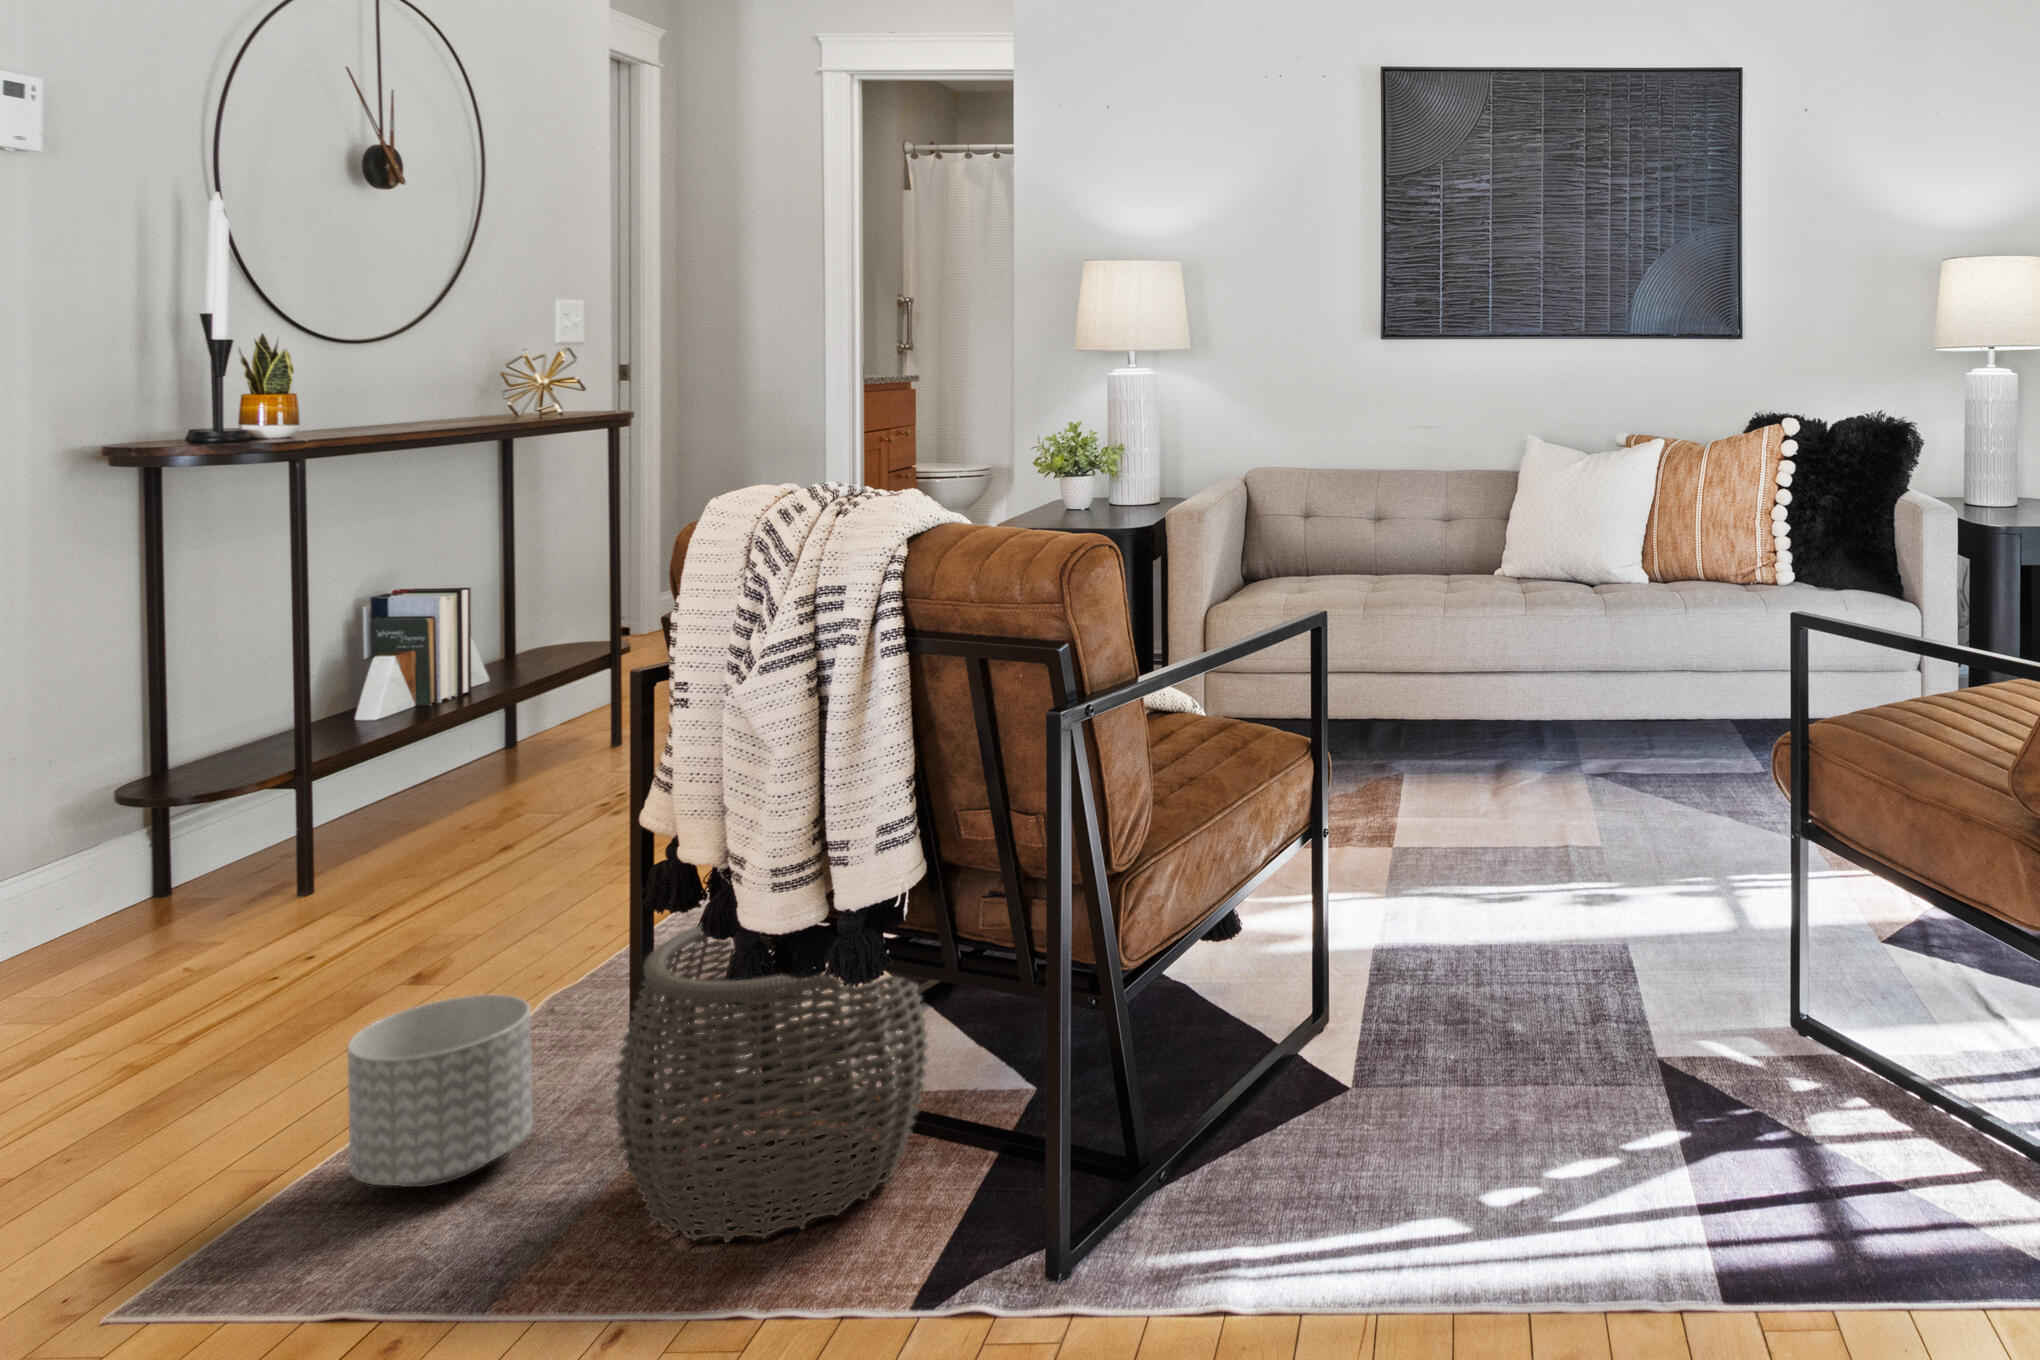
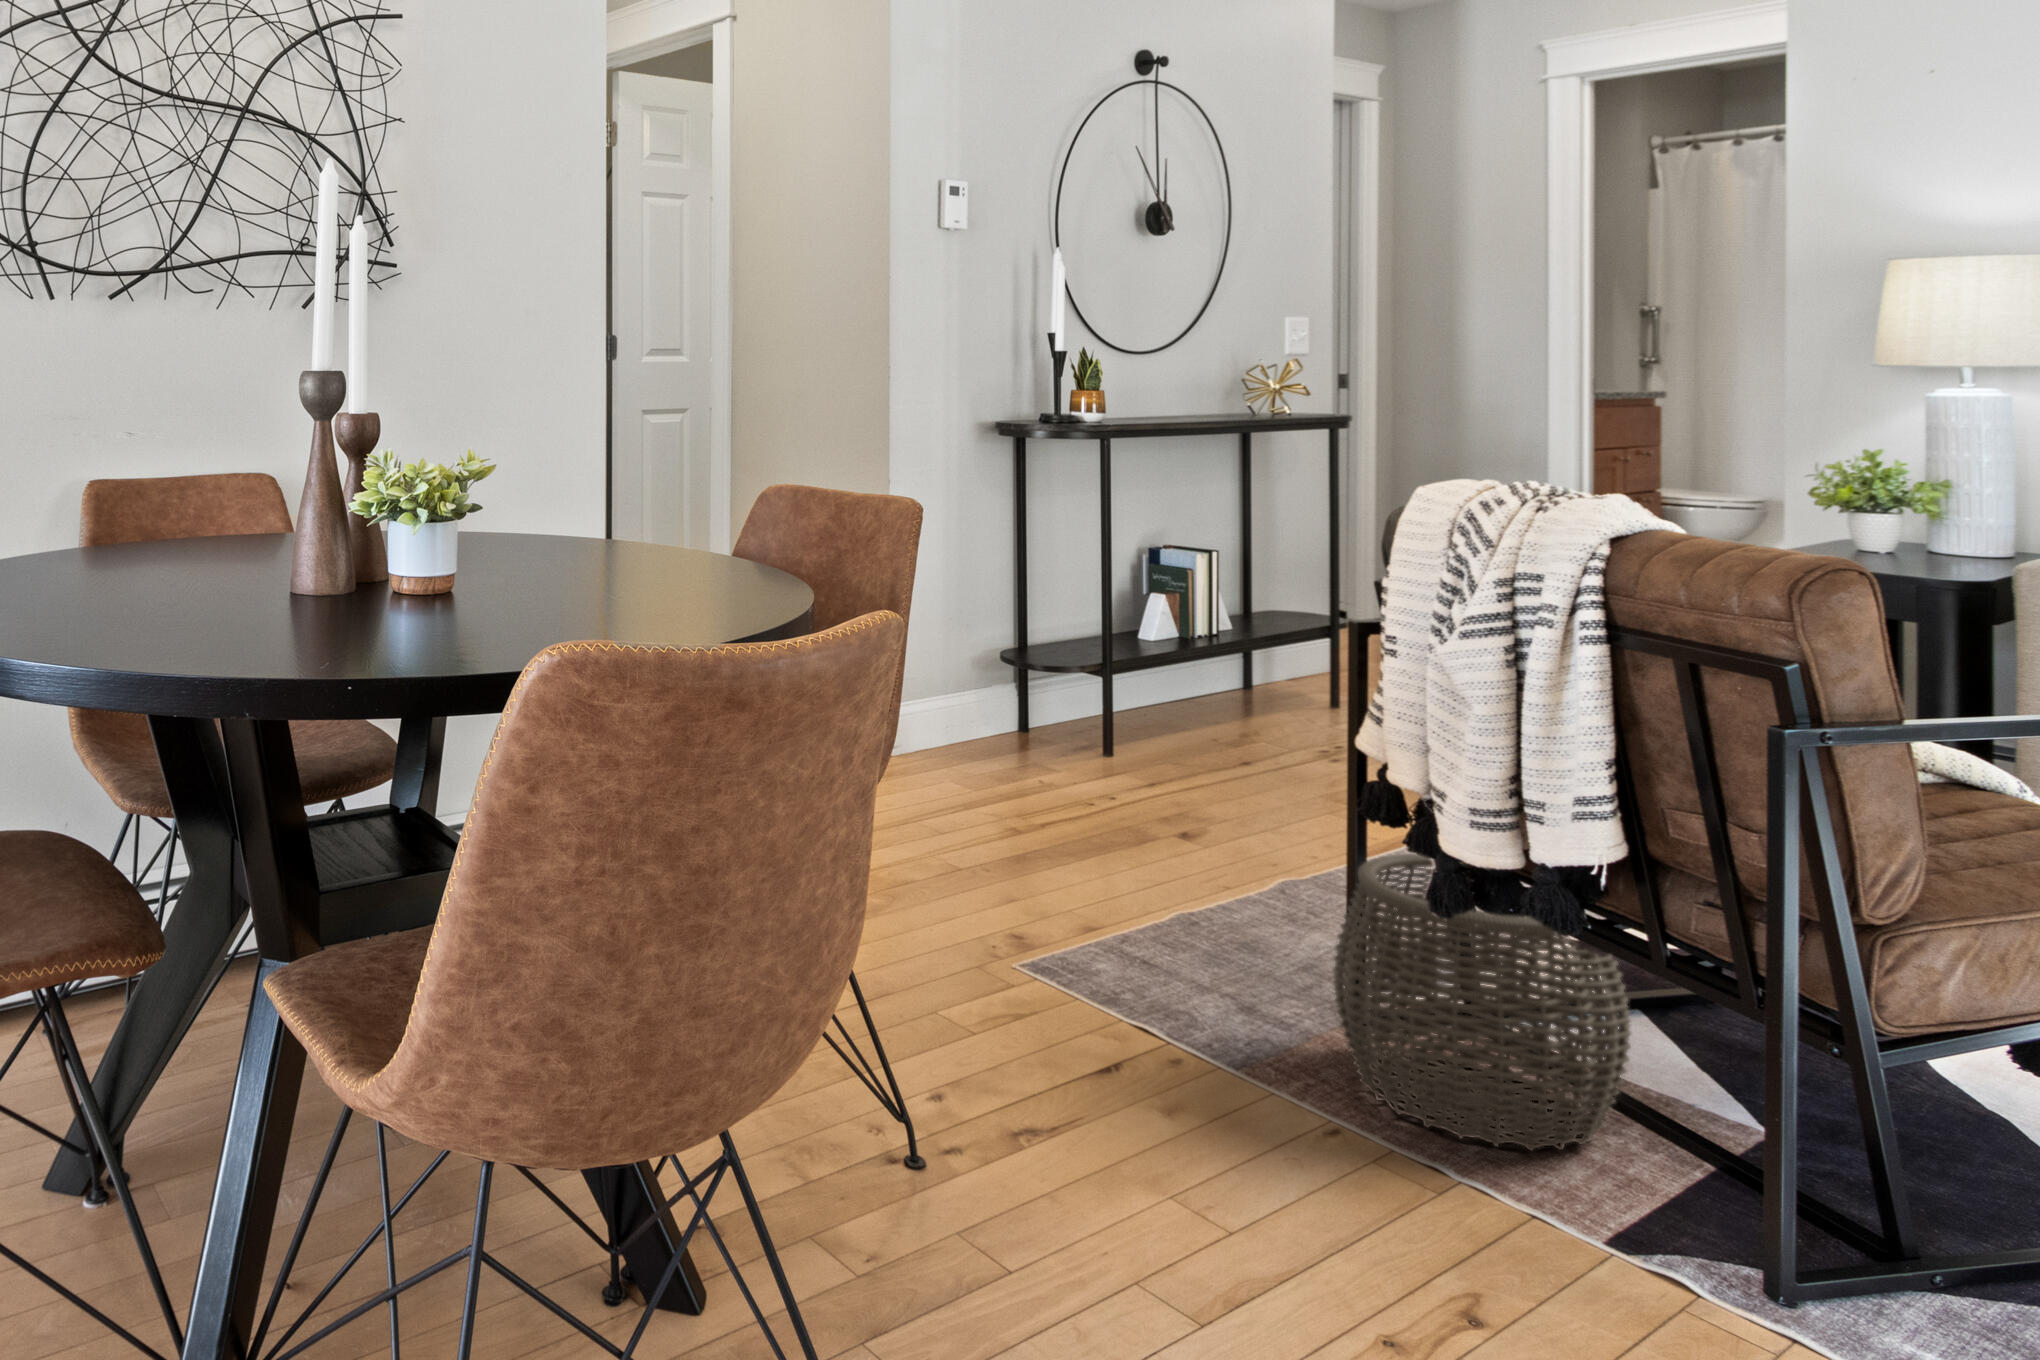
planter: present [348,995,533,1187] -> none [1141,856,1268,996]

